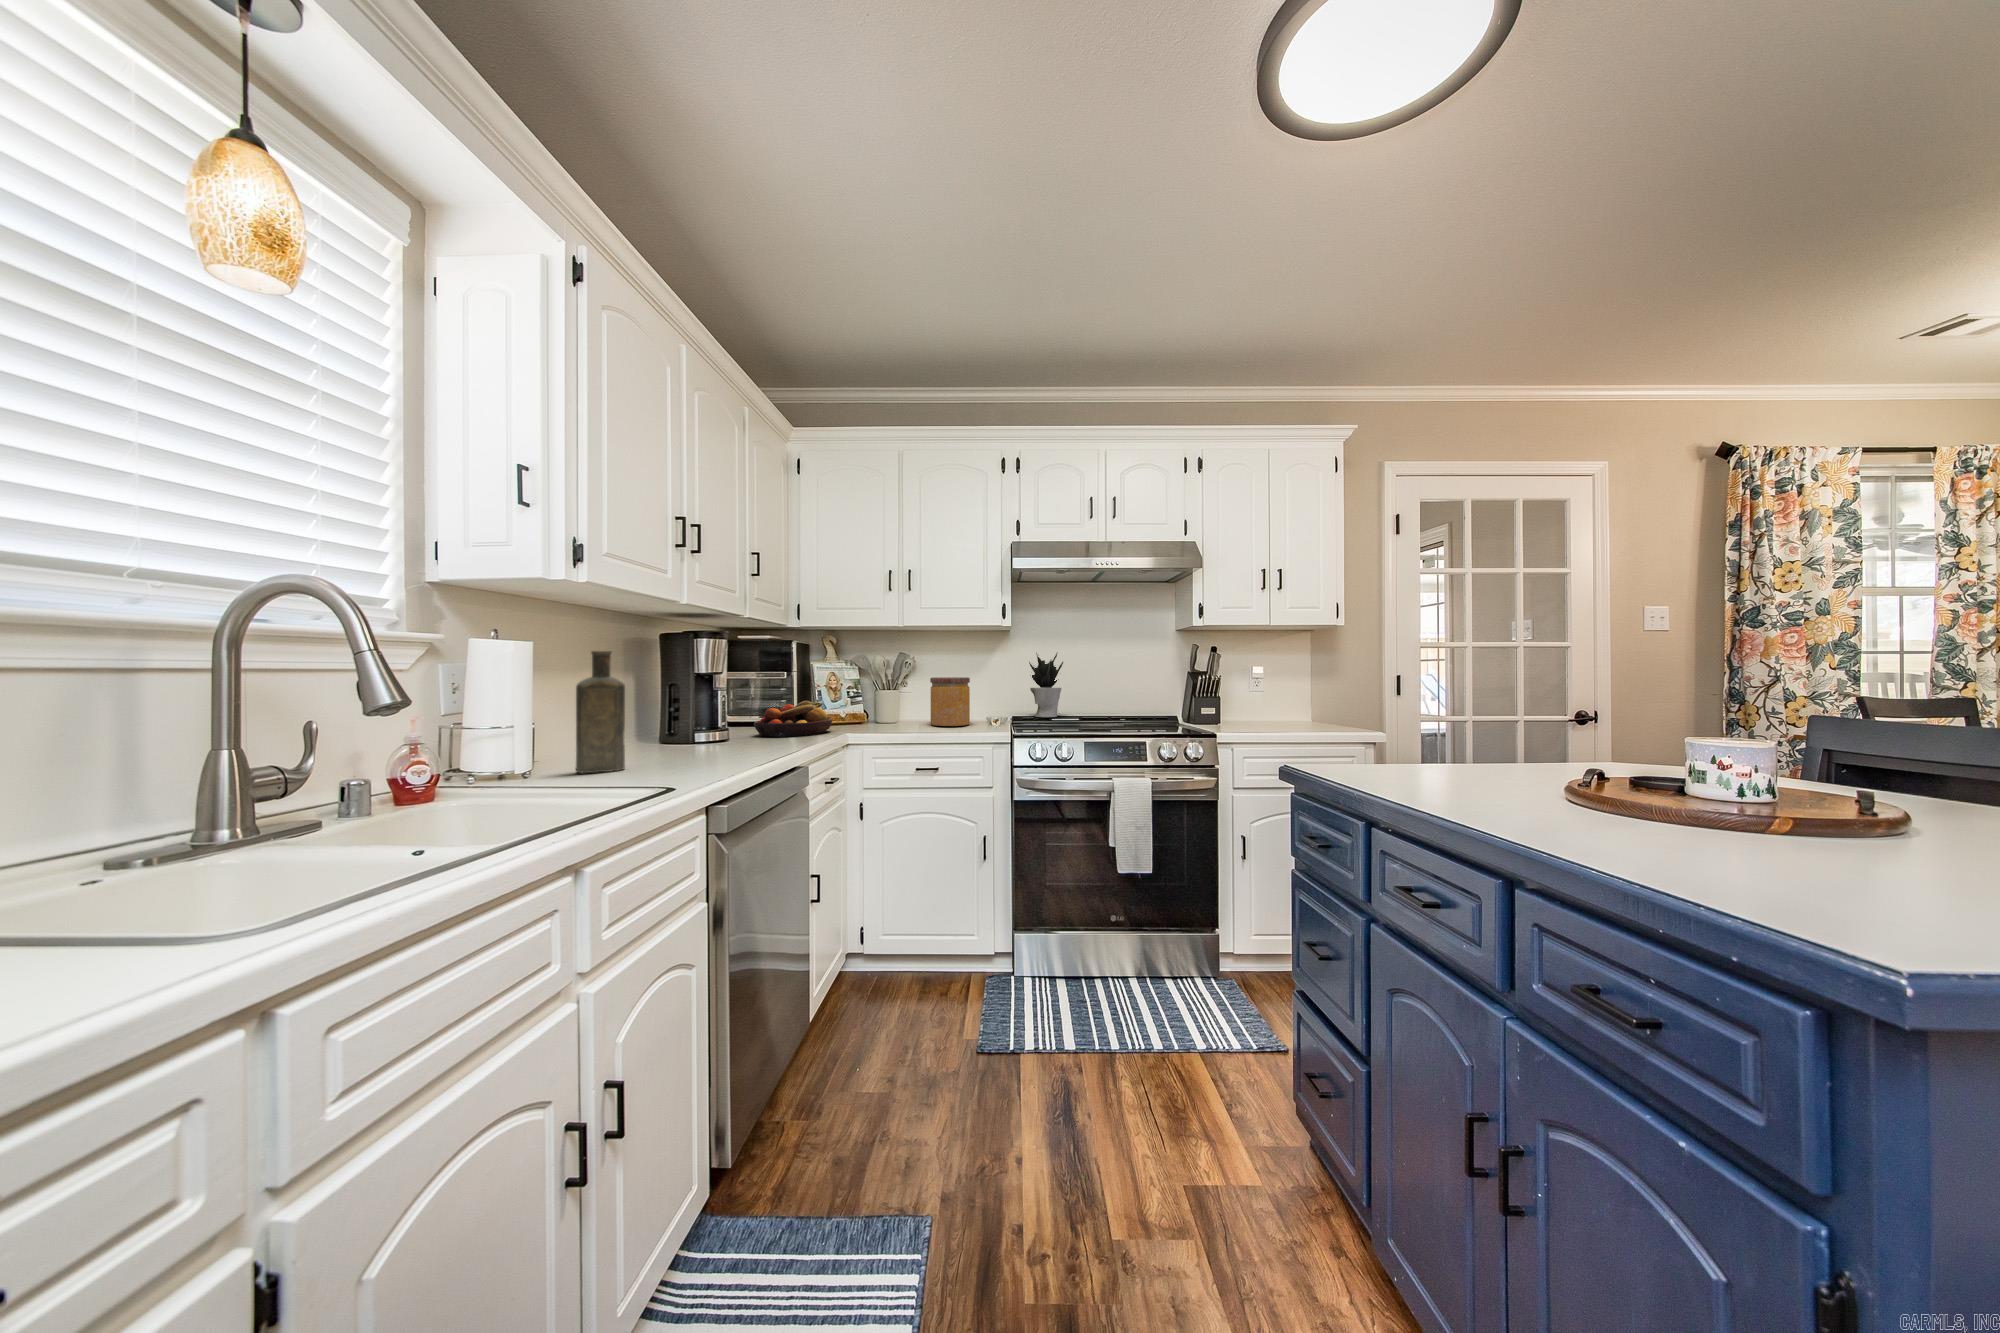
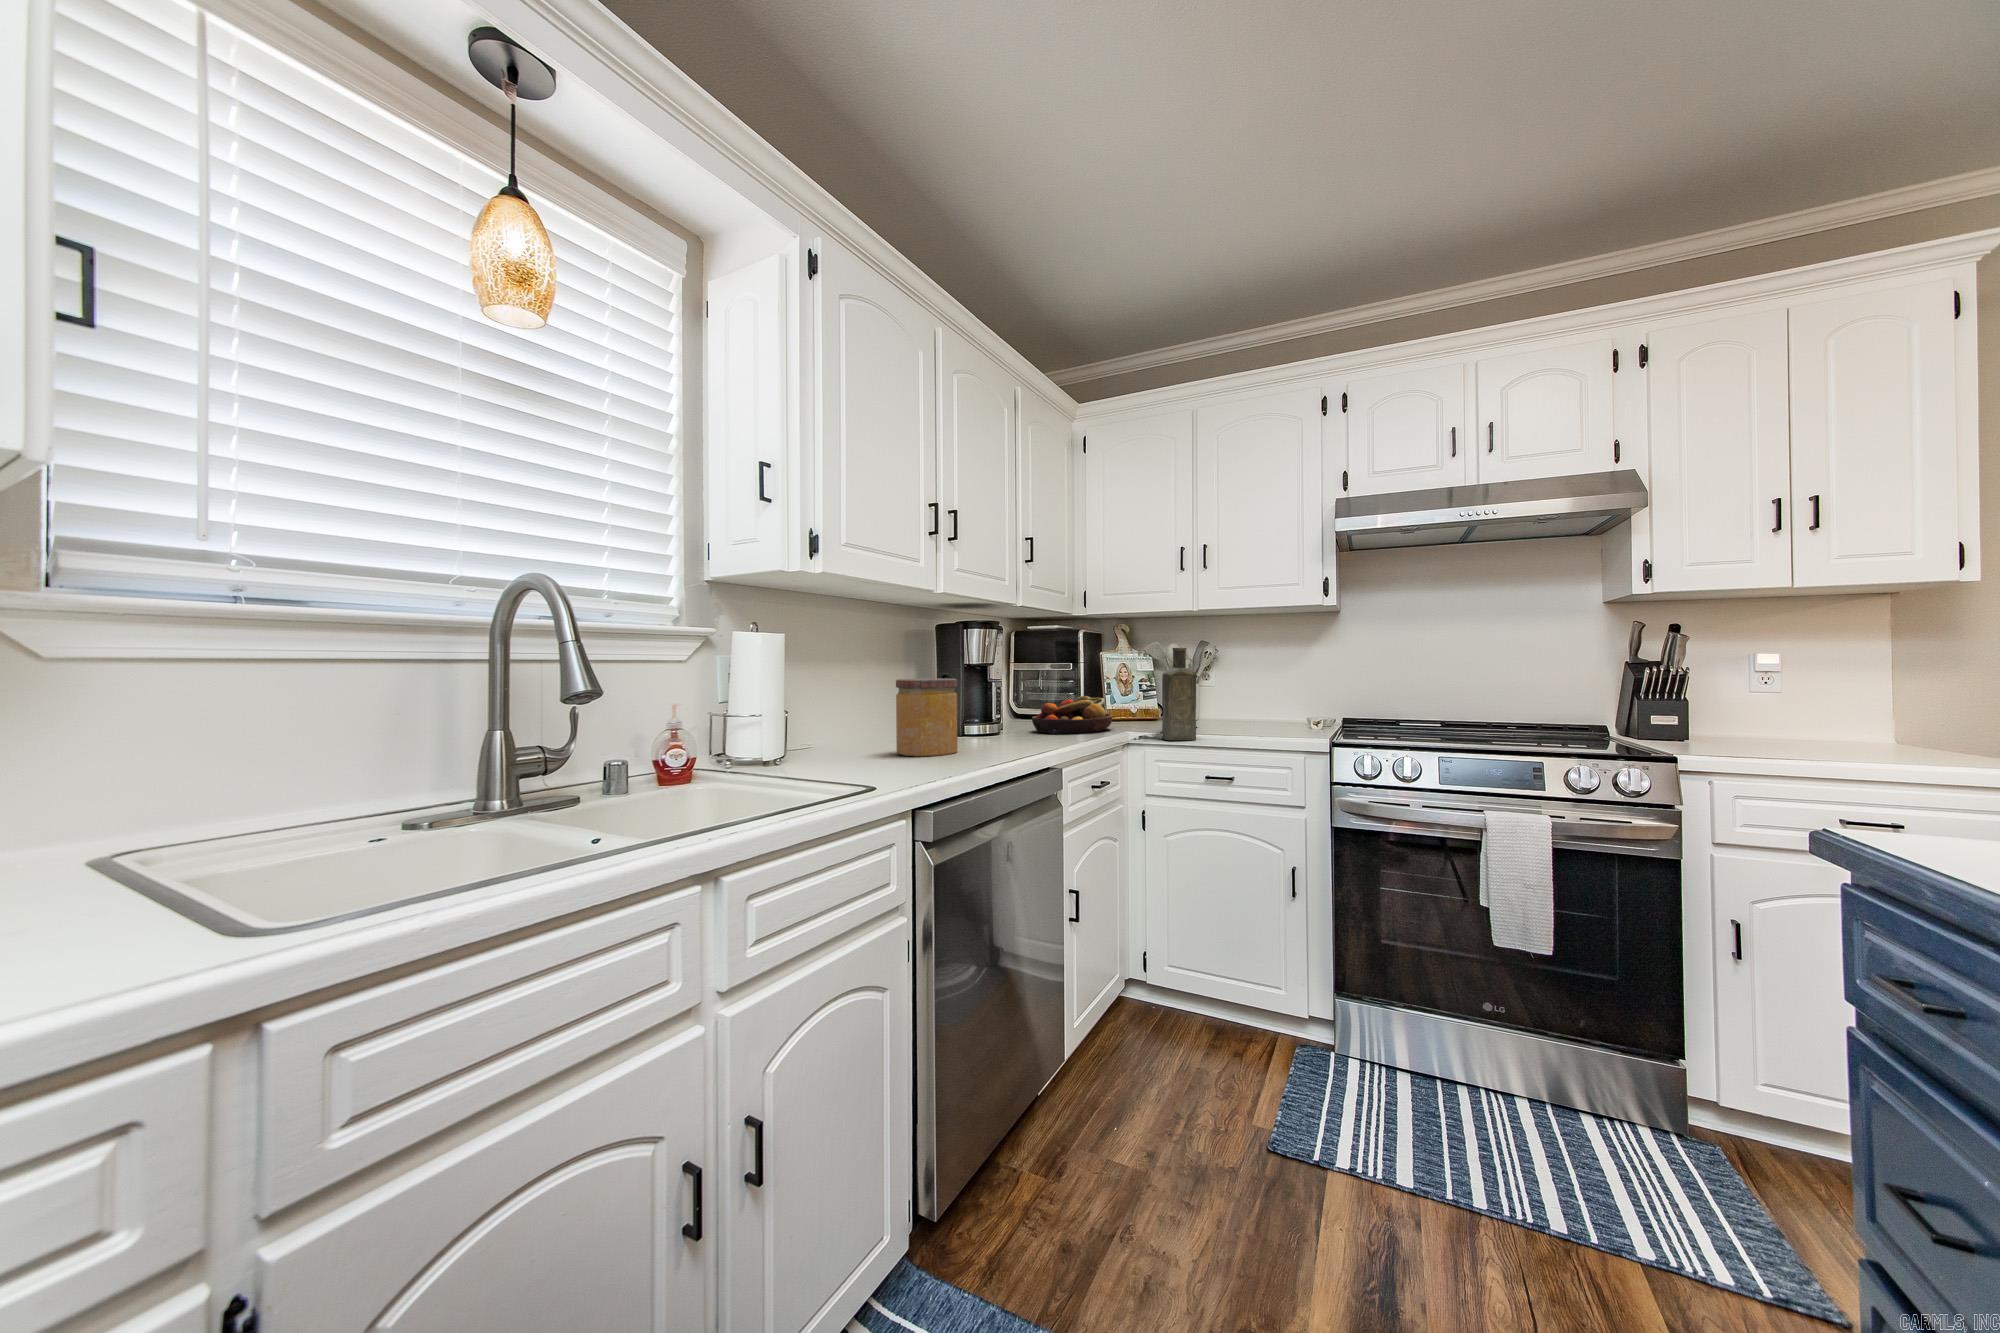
bottle: present [576,651,625,773] -> present [1162,648,1196,740]
potted plant: present [1029,652,1063,717] -> none [1359,638,1422,722]
jar: present [930,677,970,726] -> present [896,679,957,756]

